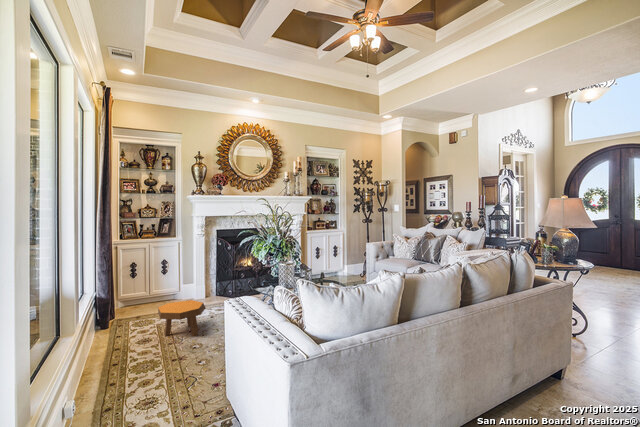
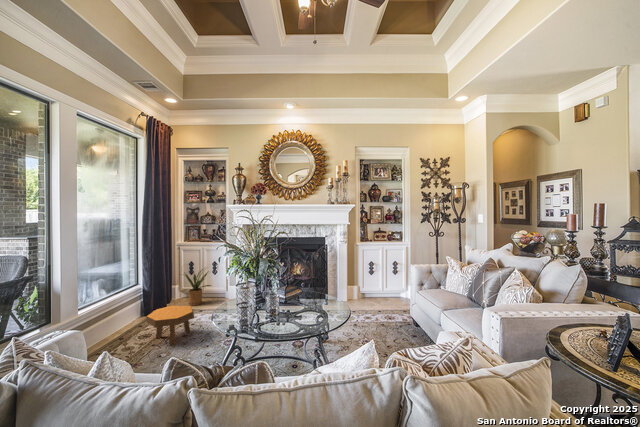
house plant: none [127,266,170,311] -> present [182,268,211,306]

